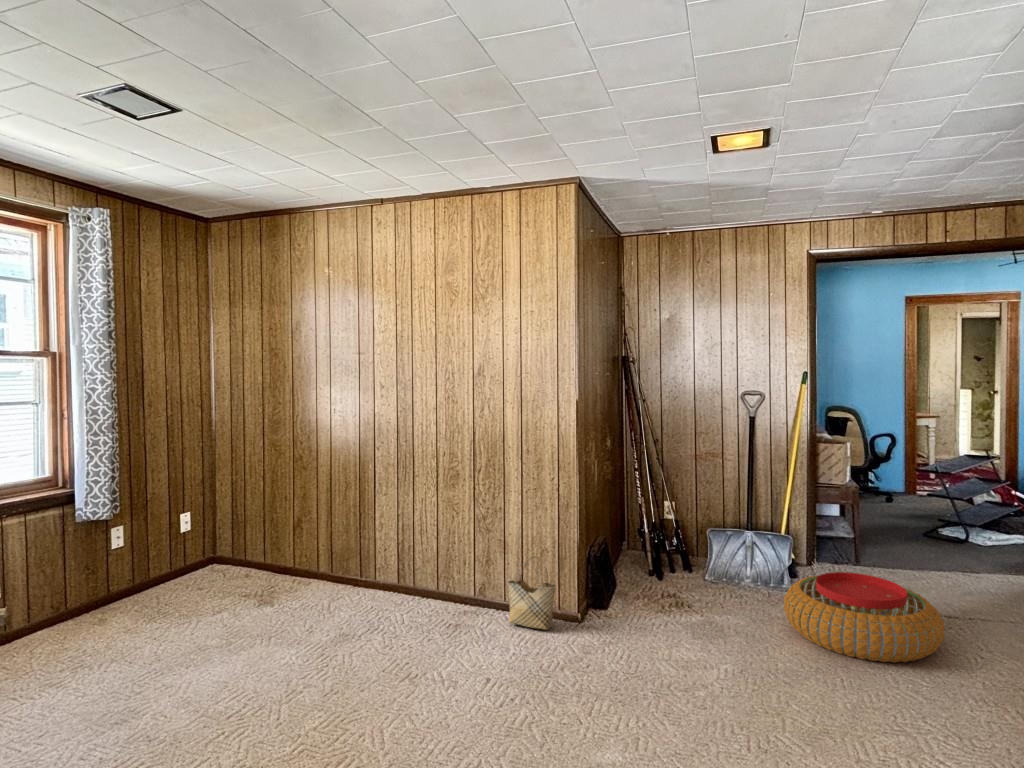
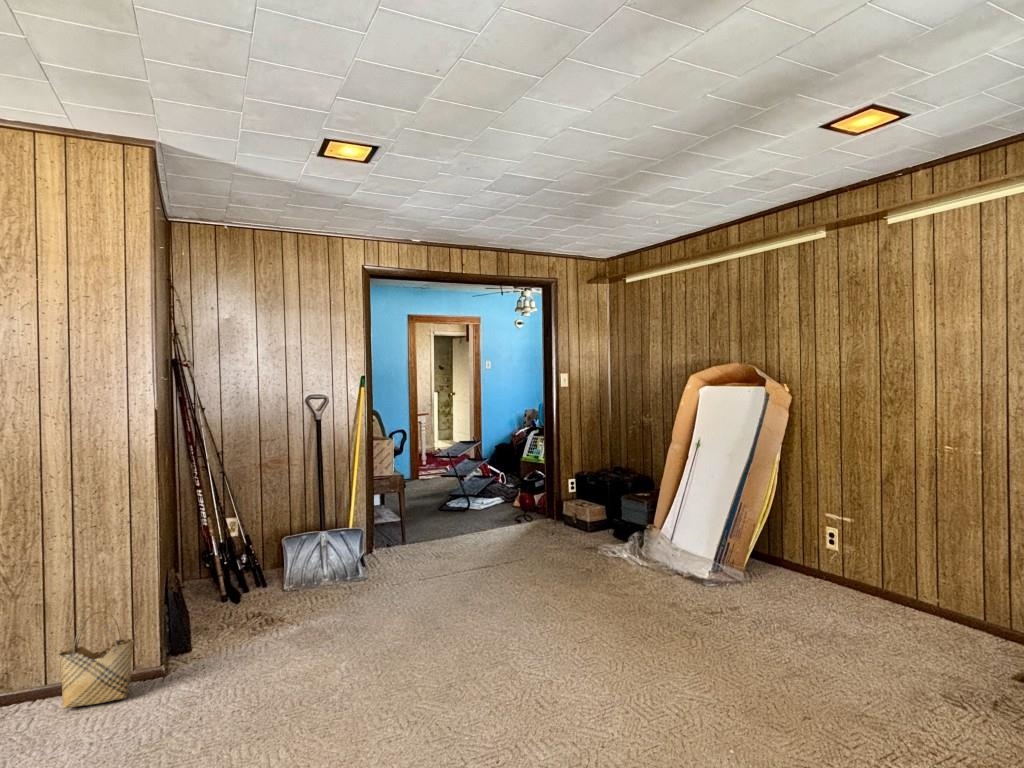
pouf: present [784,572,944,663] -> none [373,548,494,620]

